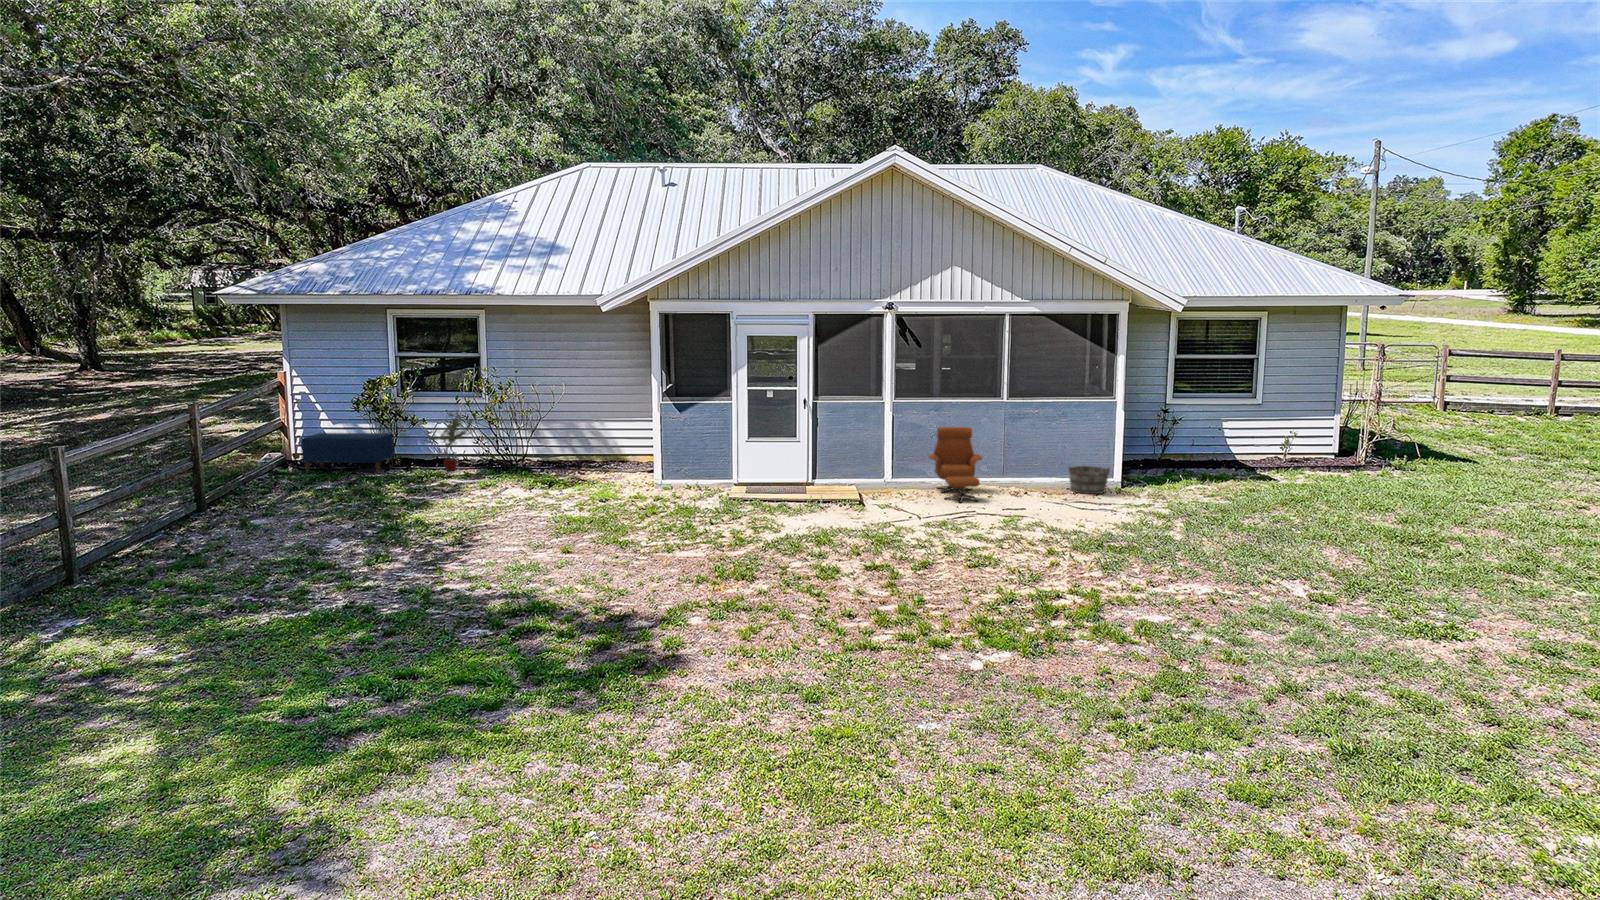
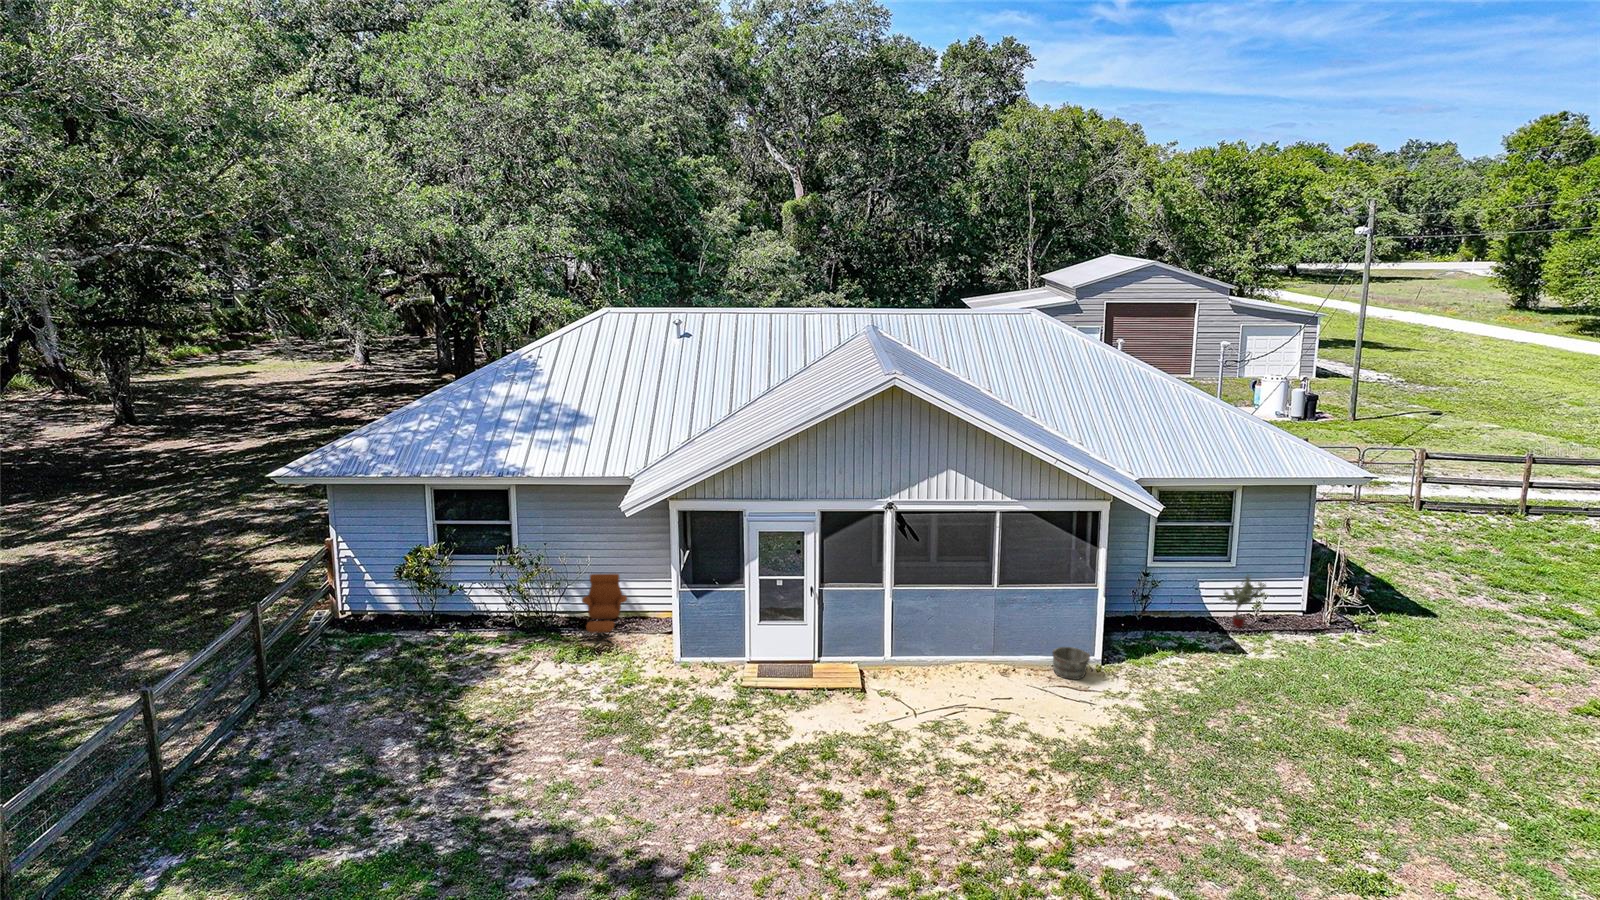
potted tree: present [426,411,472,471] -> present [1220,575,1266,628]
lounge chair: present [928,427,982,502] -> present [582,574,627,645]
bench: present [301,433,394,474] -> none [349,594,434,637]

